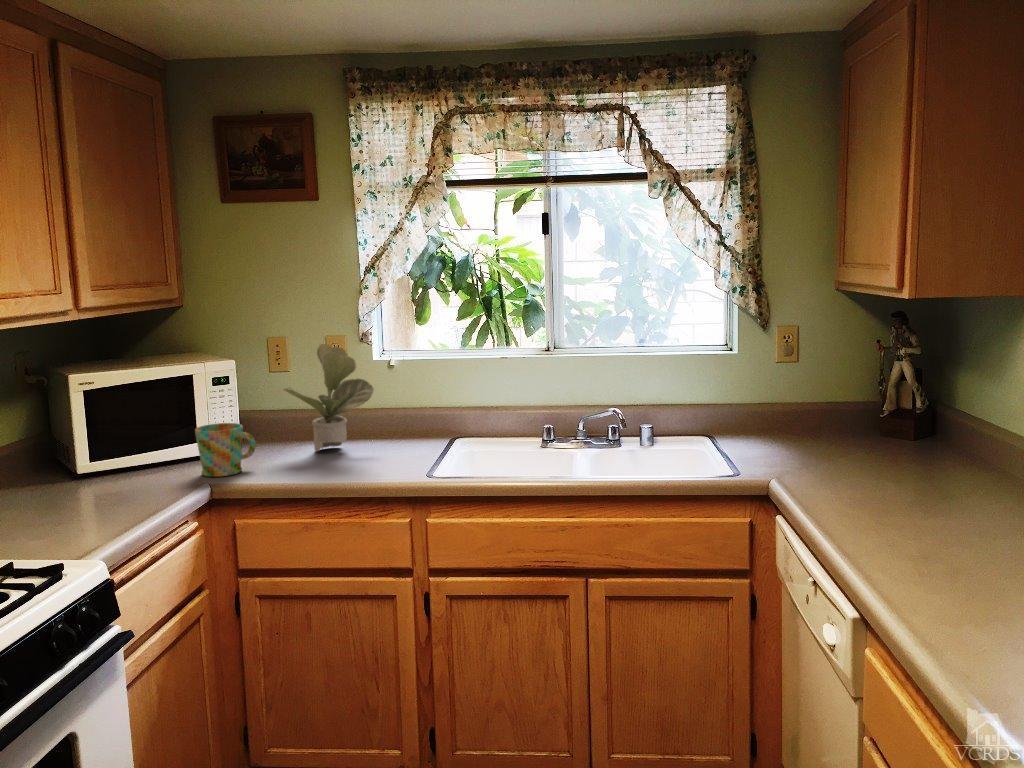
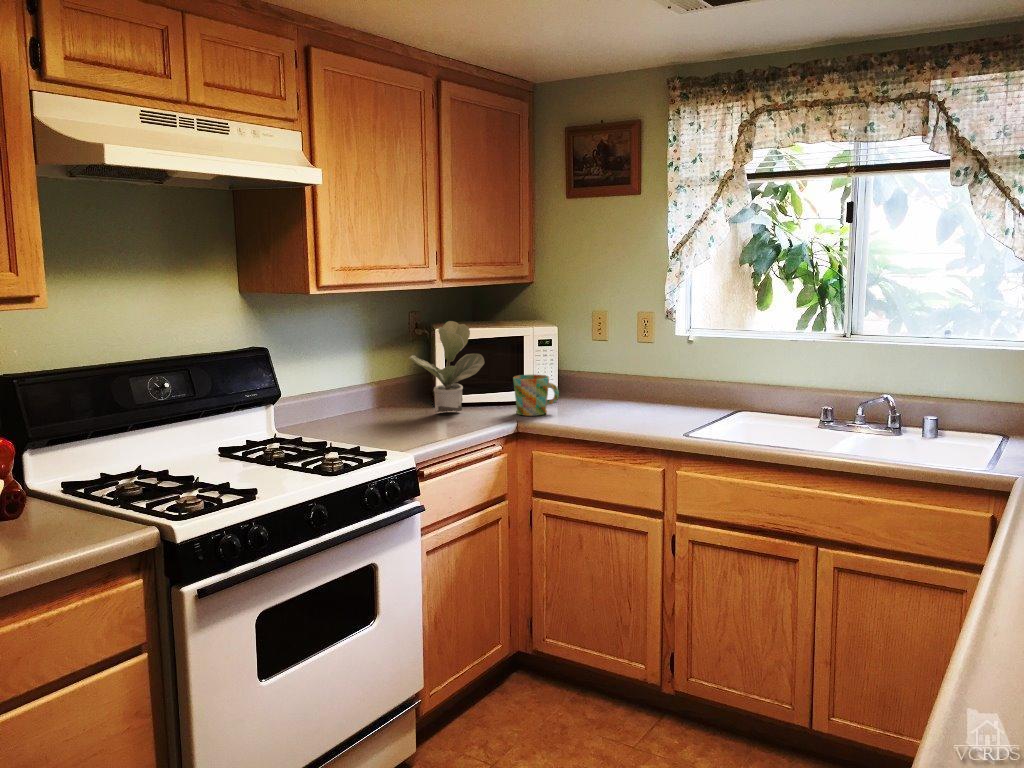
potted plant: present [284,344,374,451] -> present [409,321,485,413]

